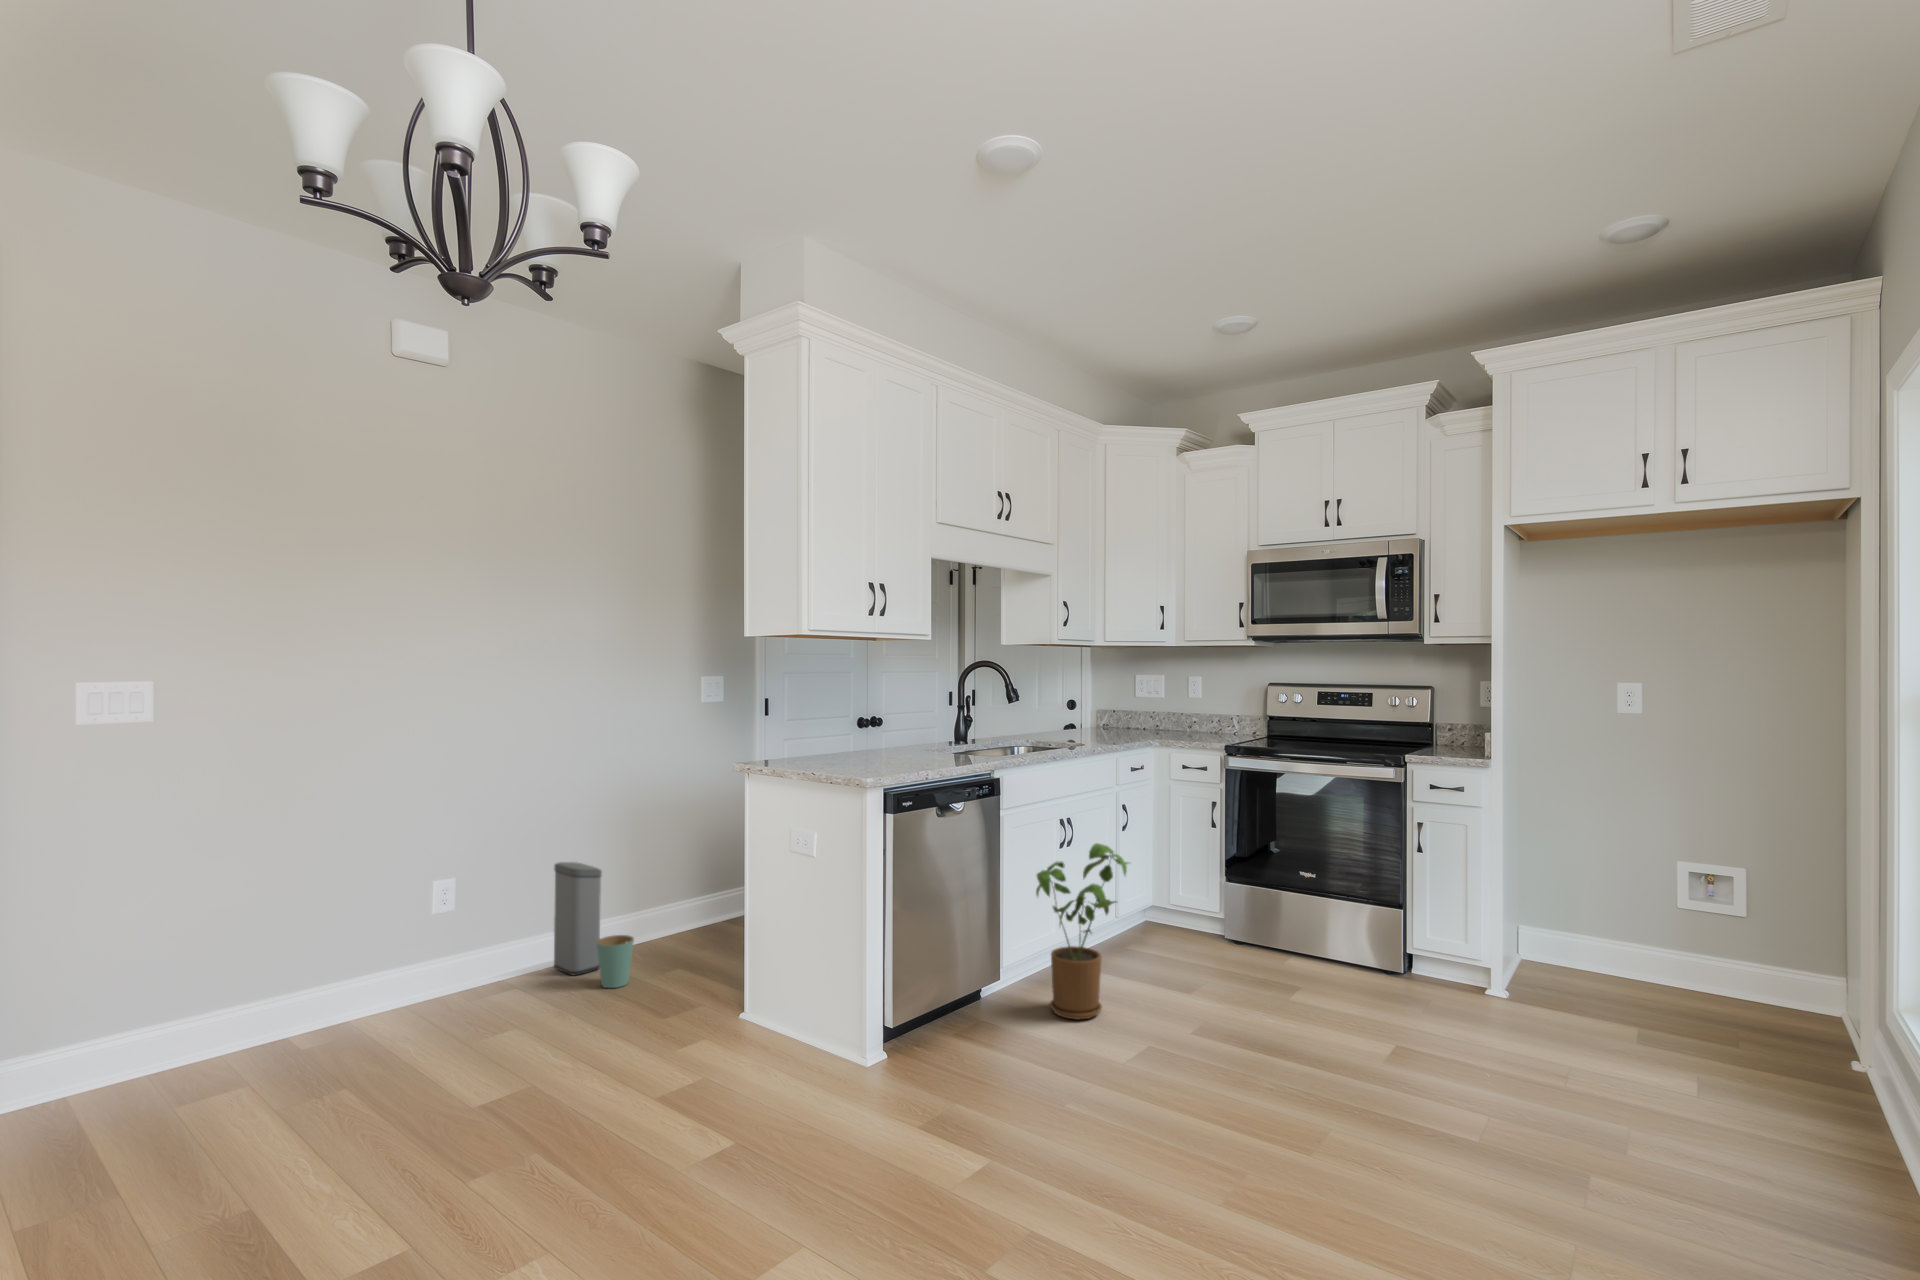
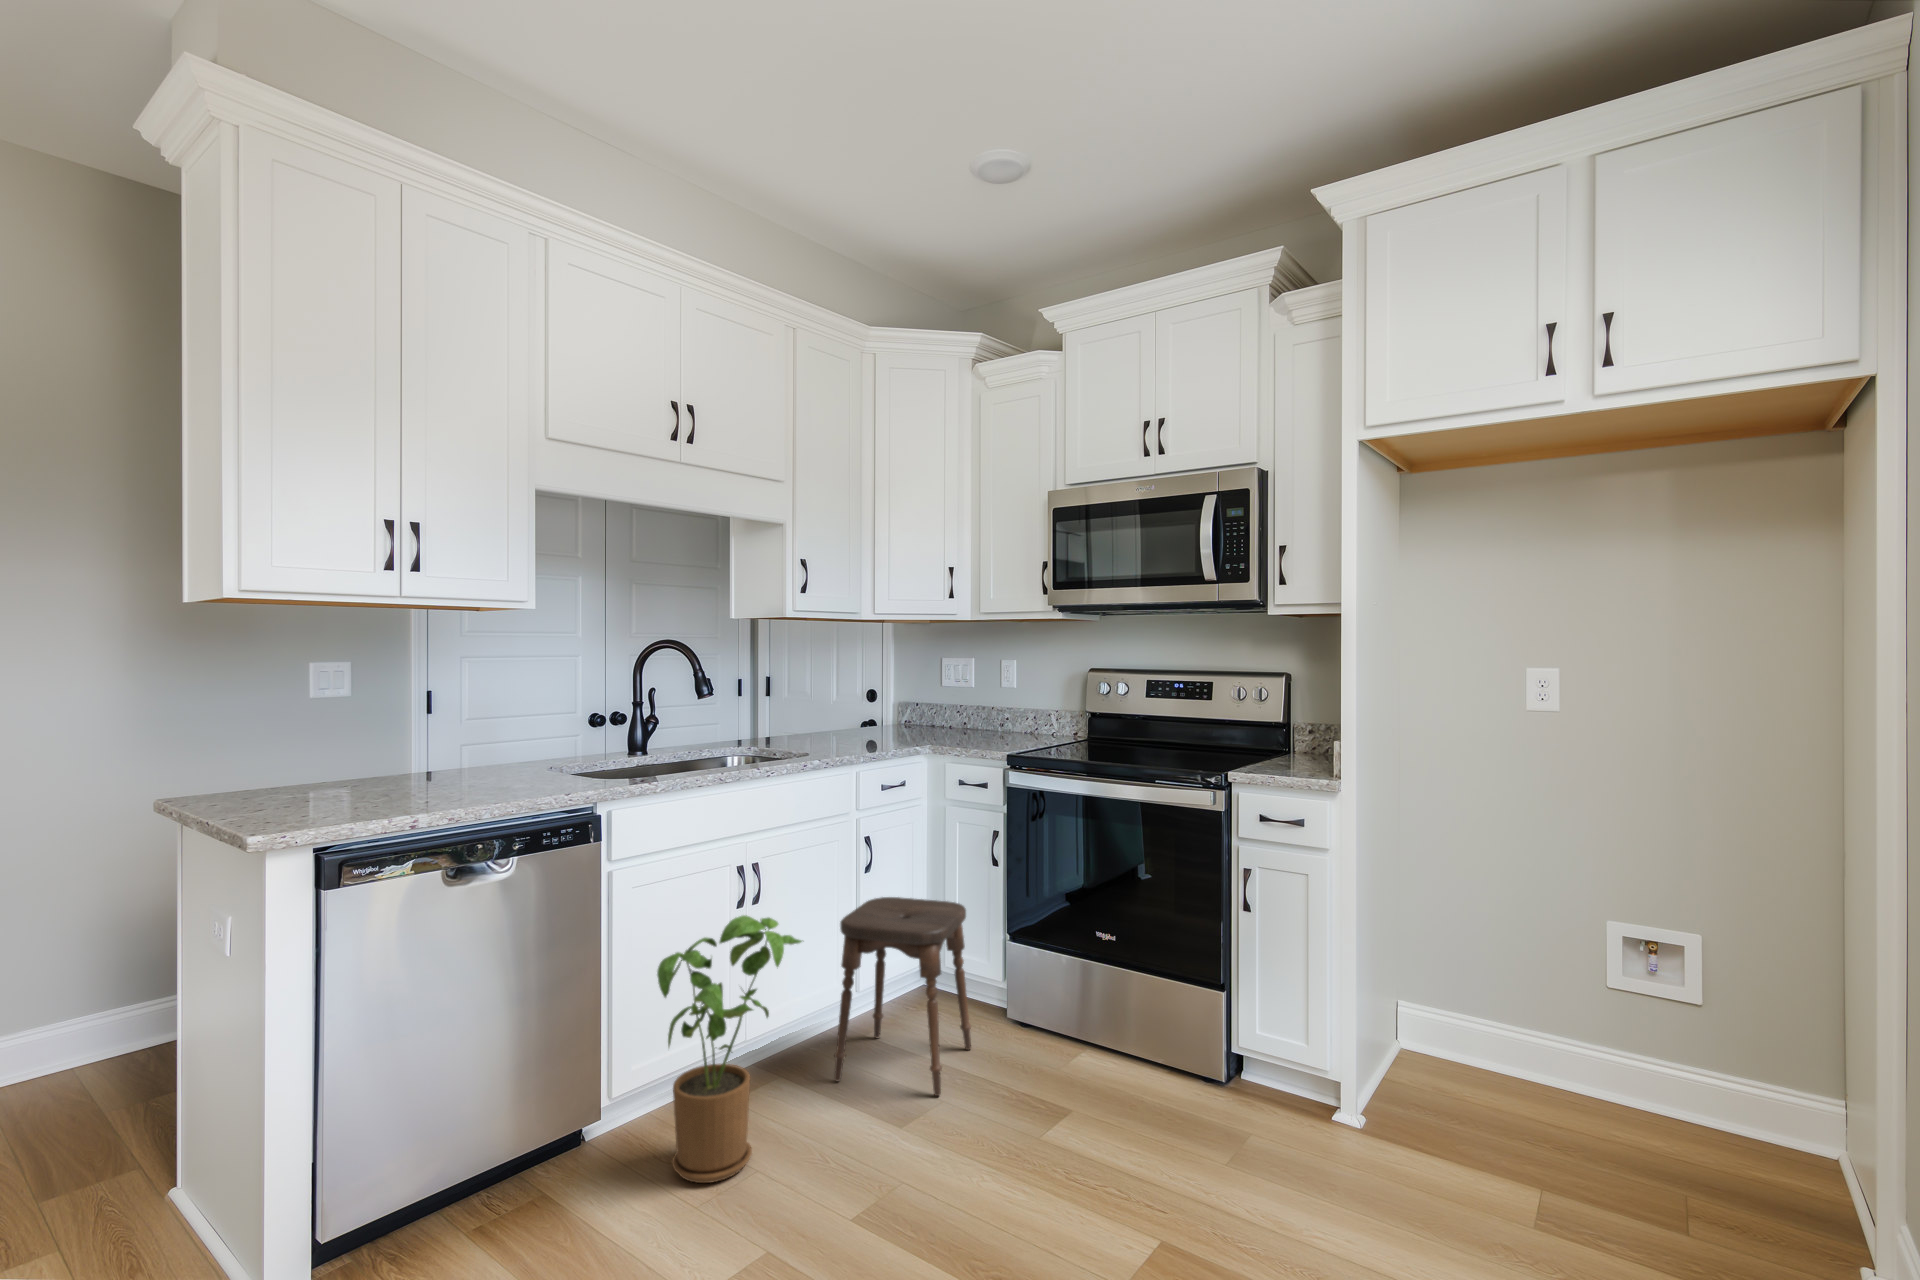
stool: none [1123,846,1209,980] -> present [834,897,971,1096]
trash can: present [554,862,634,988] -> none [28,935,117,1126]

